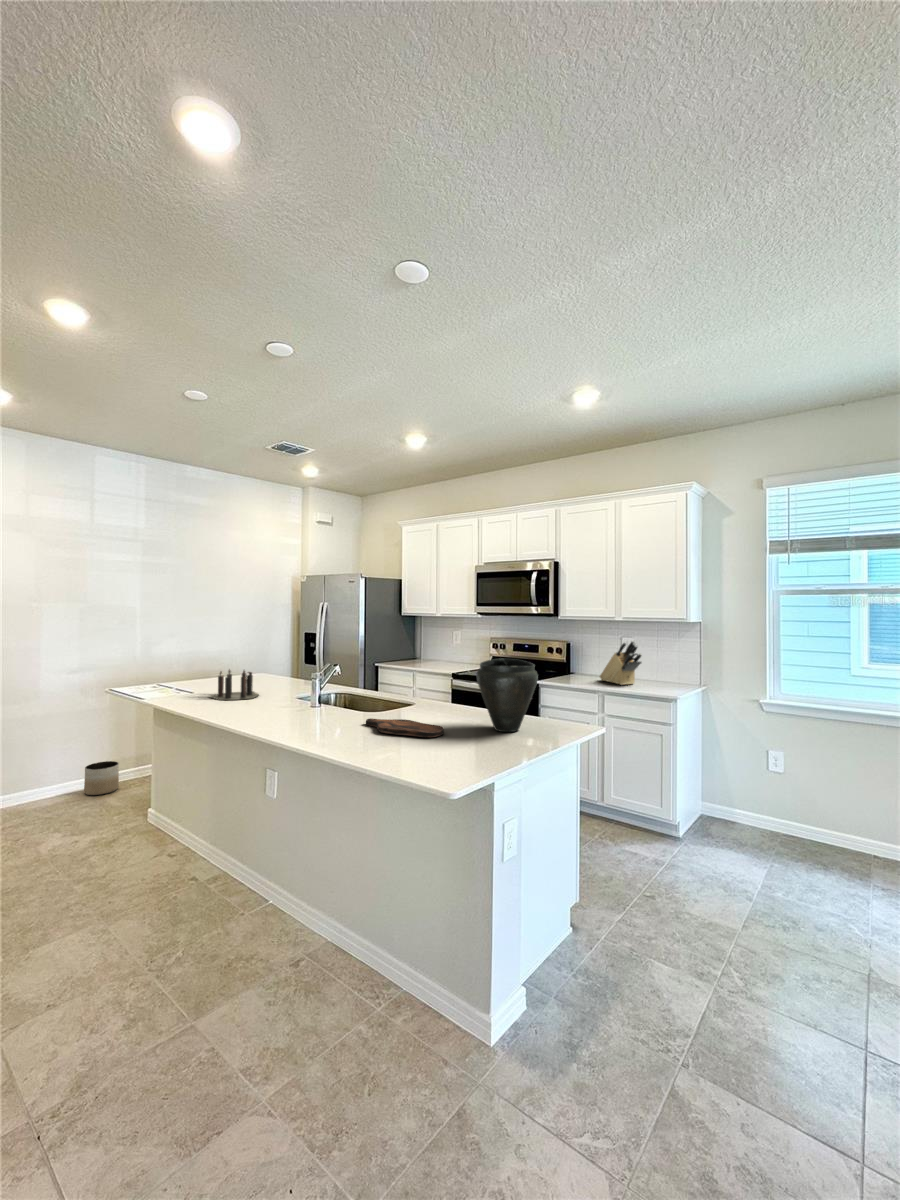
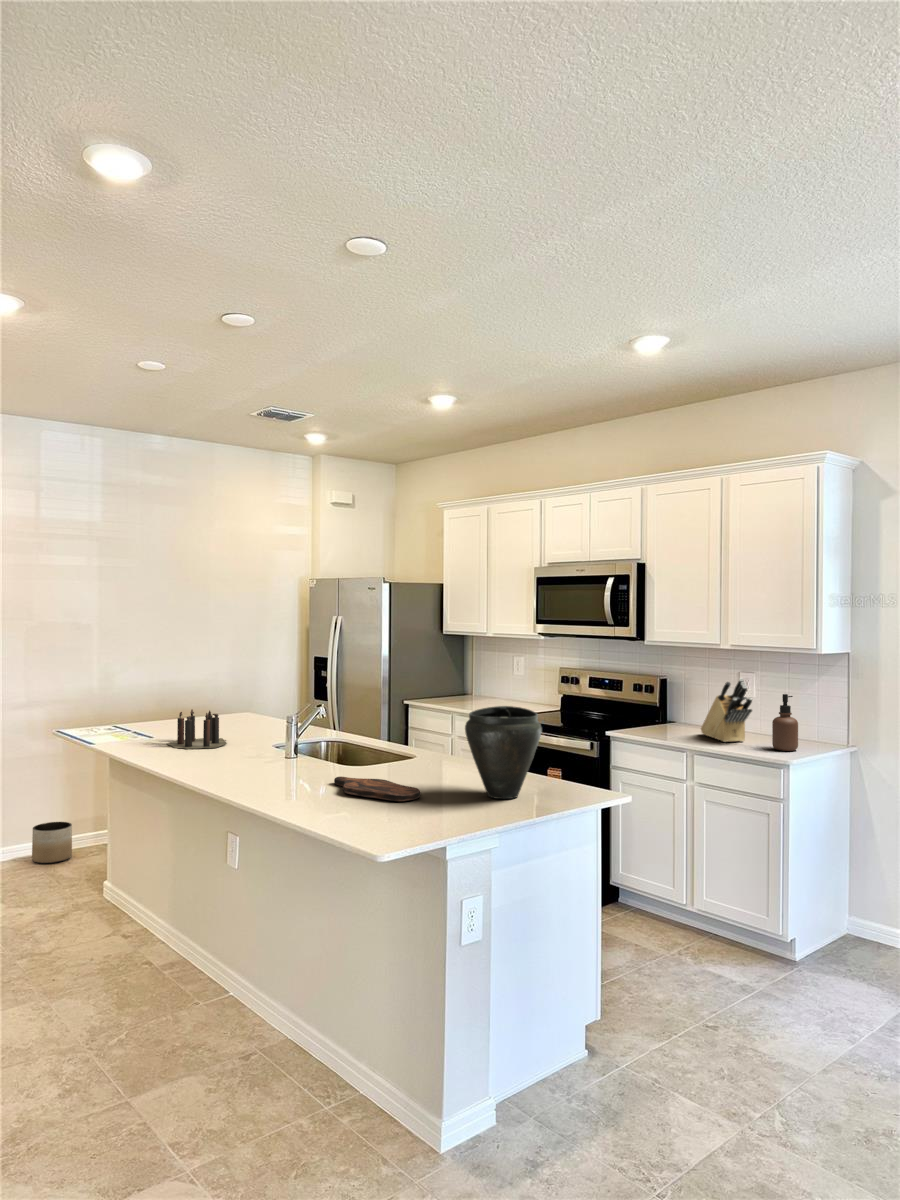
soap dispenser: none [658,650,677,690] -> present [772,694,798,751]

